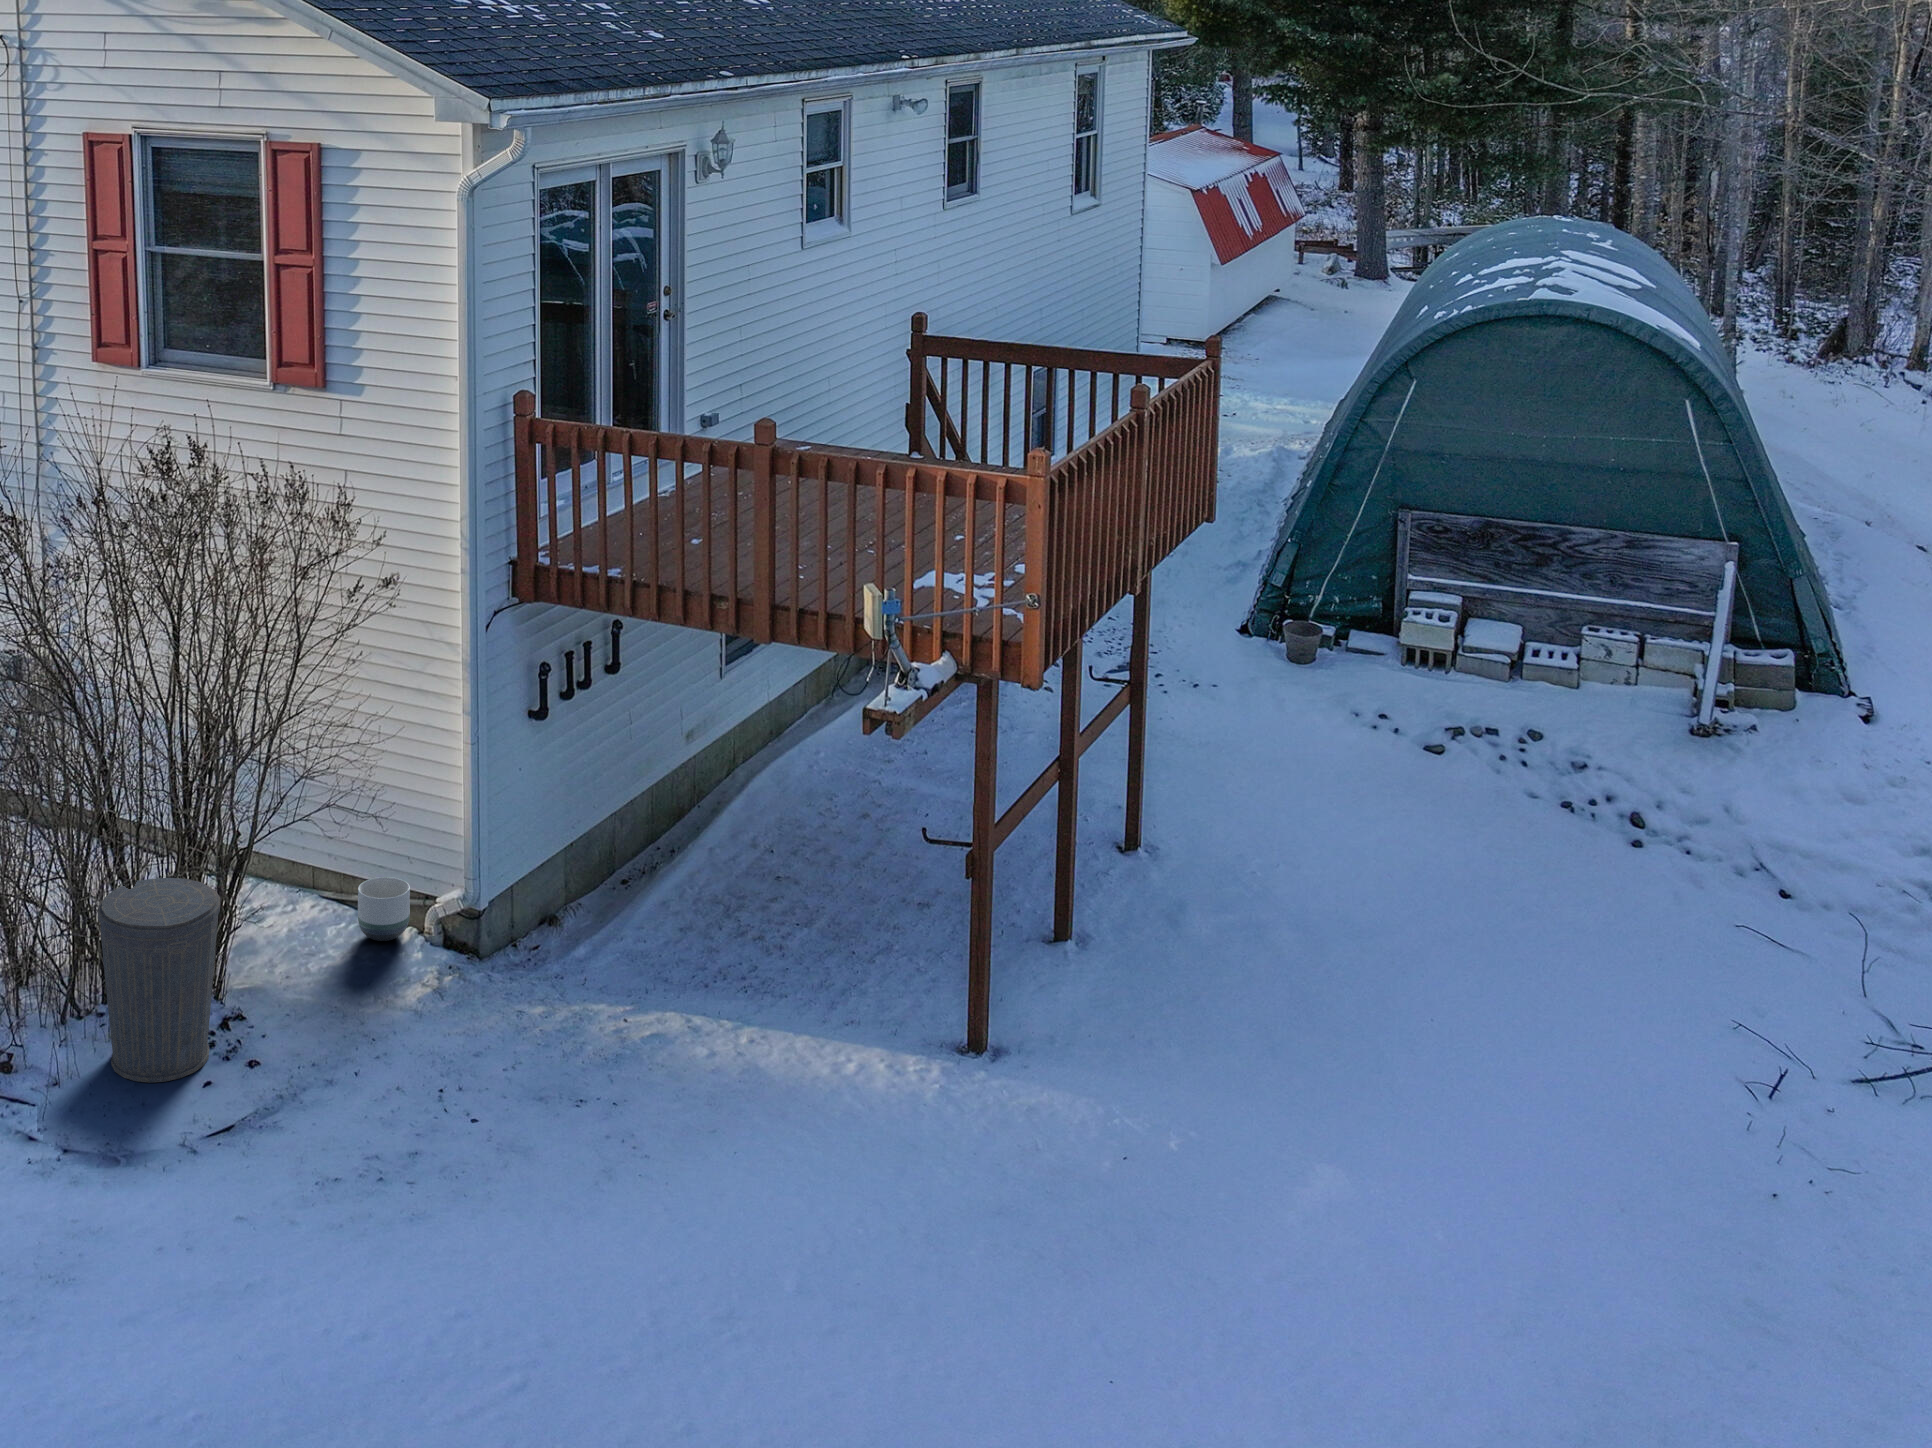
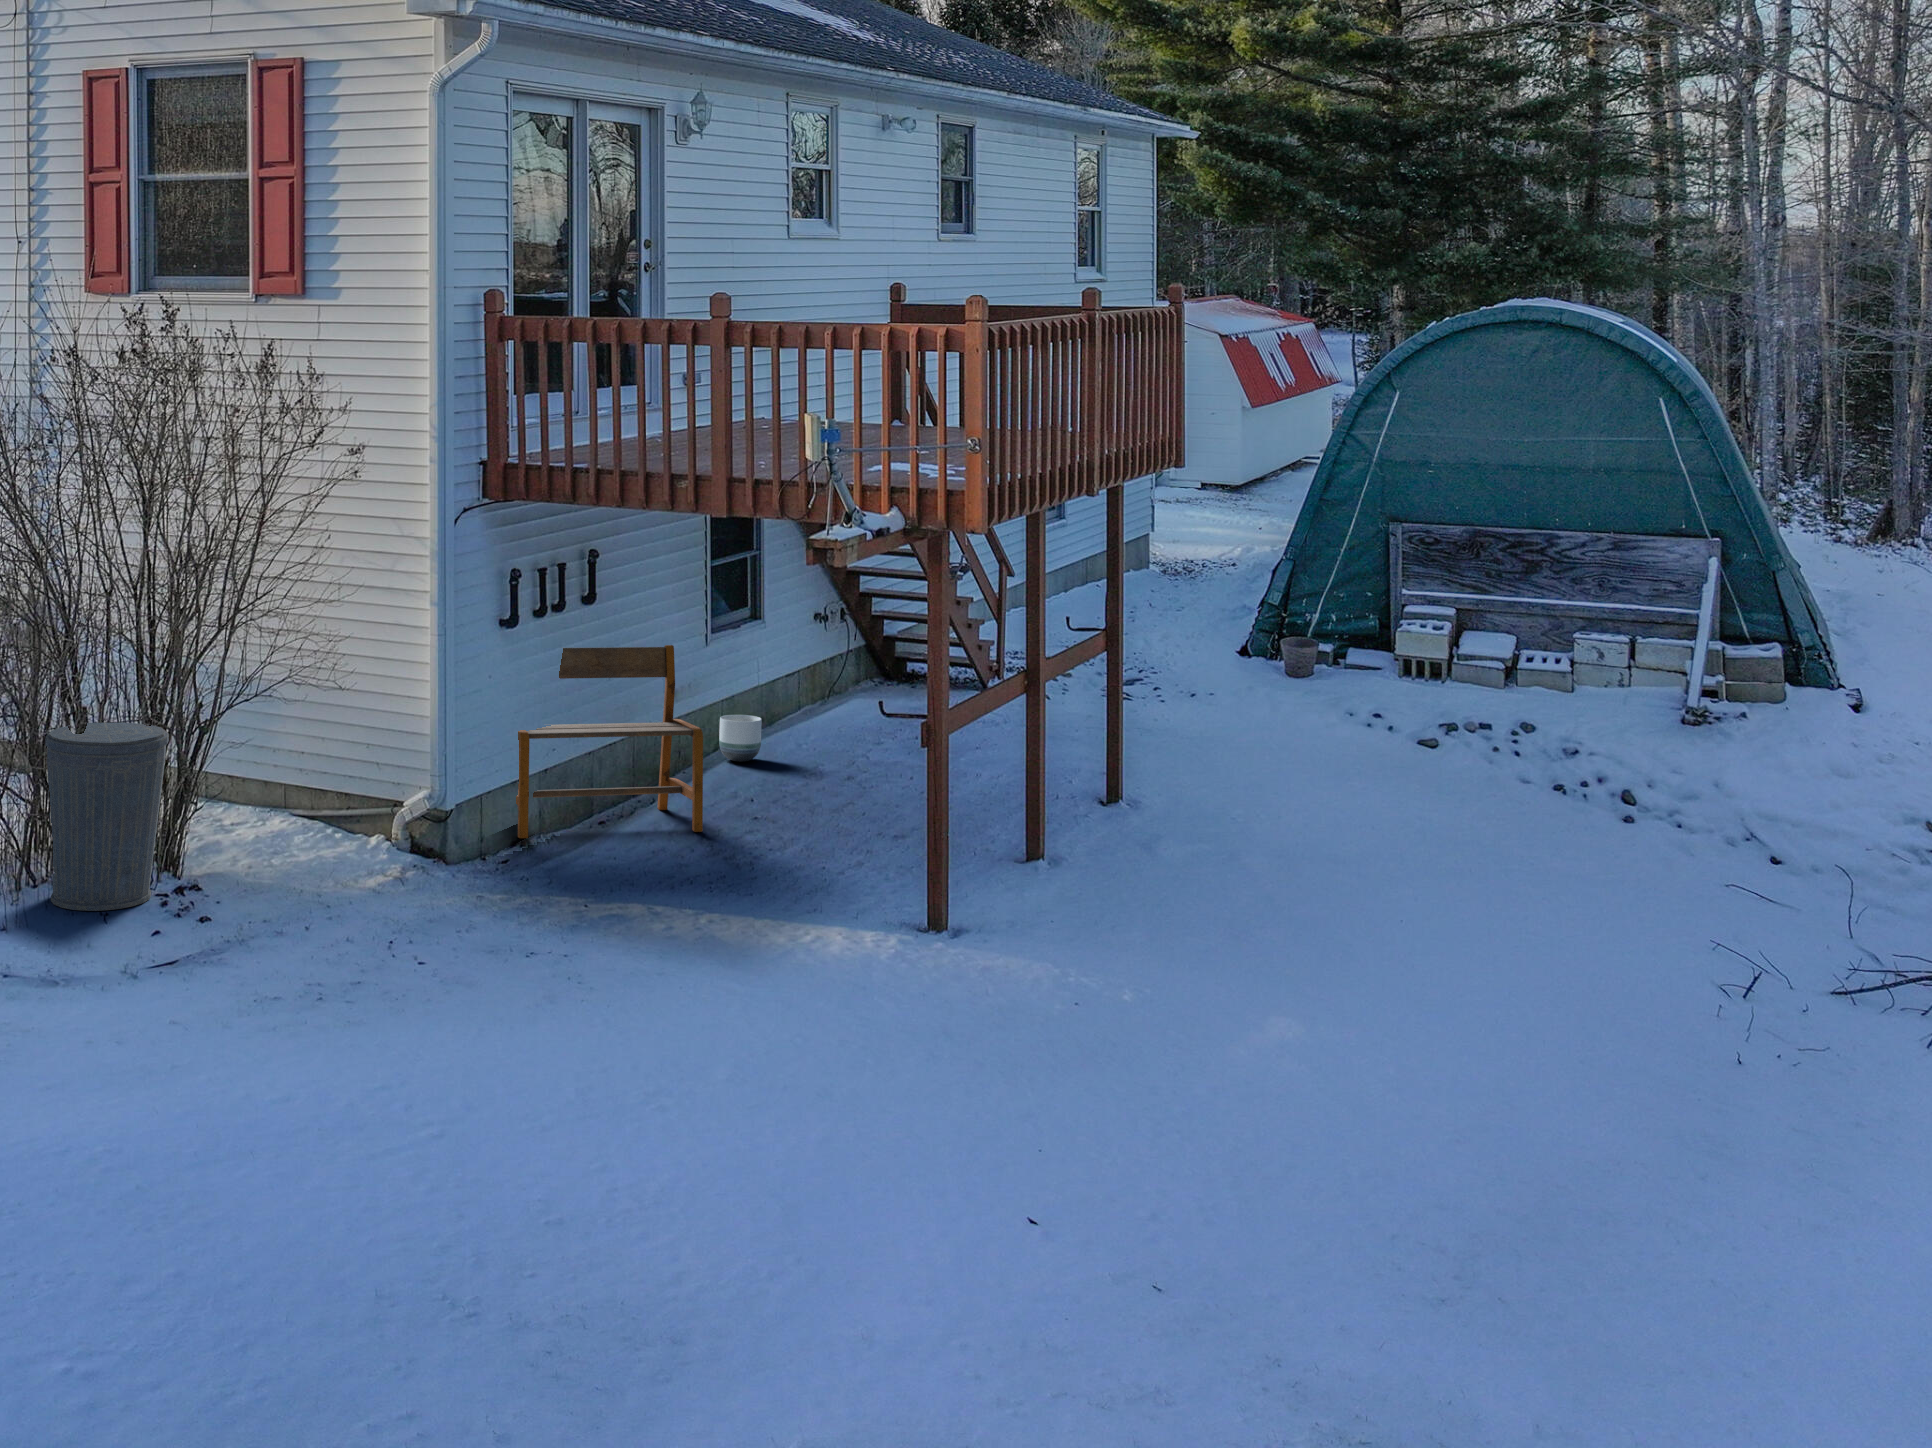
bench: none [535,715,738,931] -> present [516,645,703,838]
planter: present [358,877,410,941] -> present [719,715,762,762]

